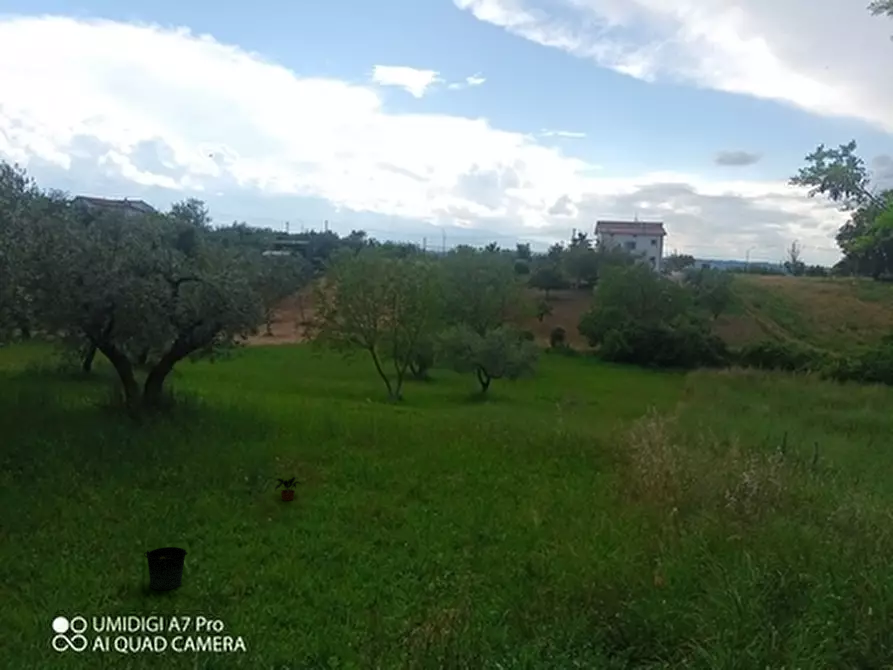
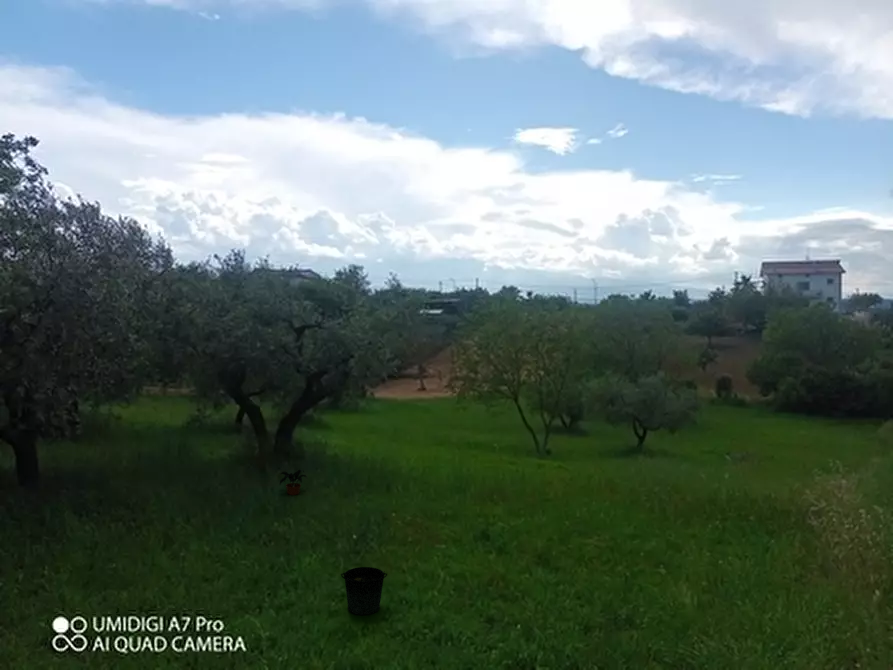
bucket: present [144,547,188,590] -> present [341,567,387,615]

